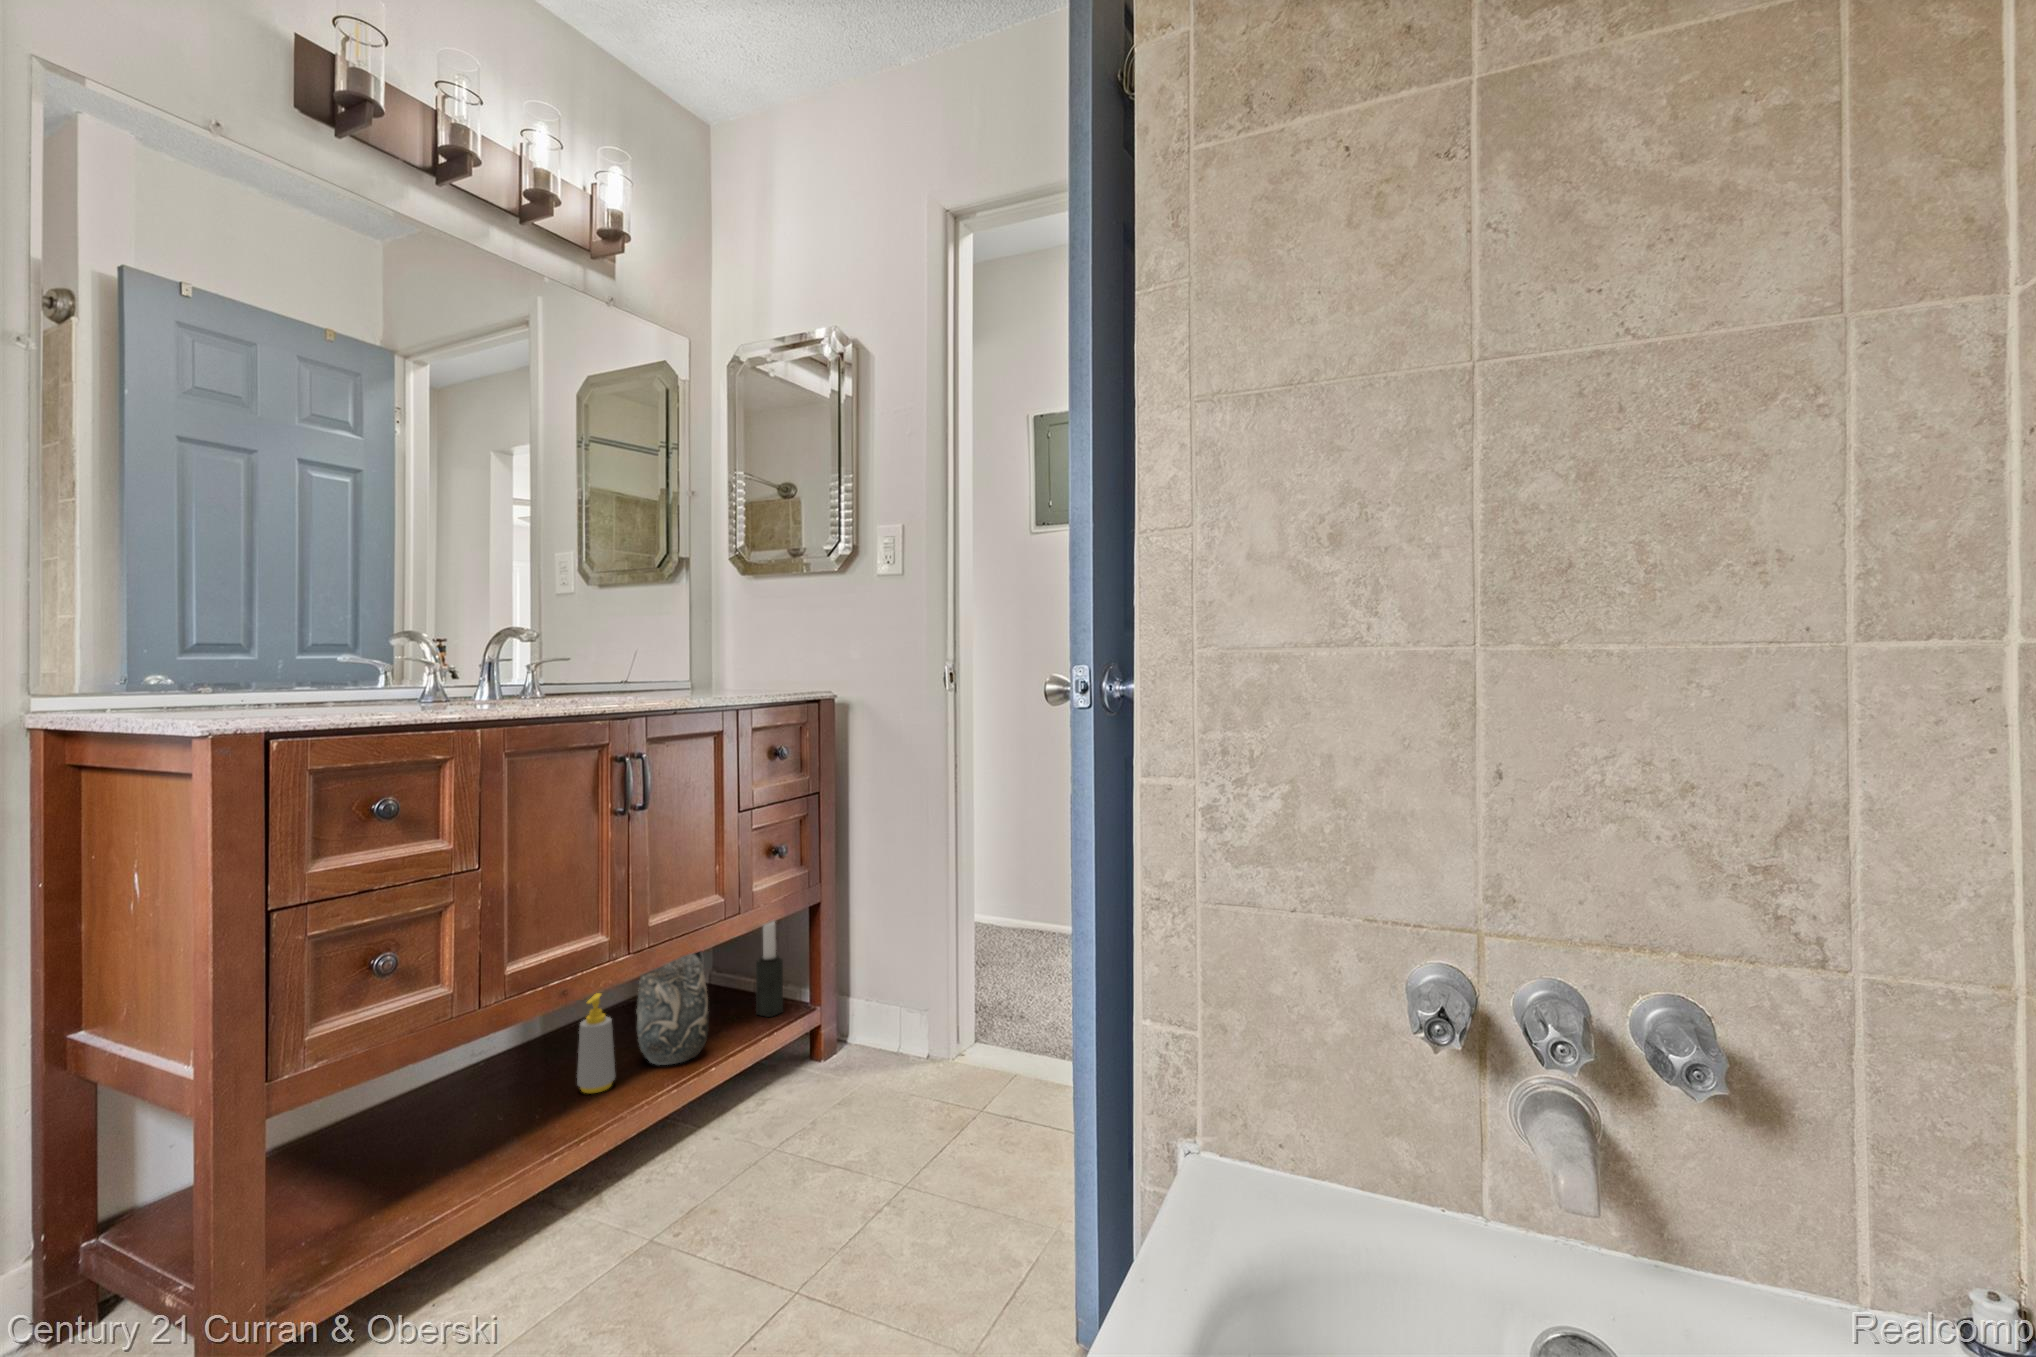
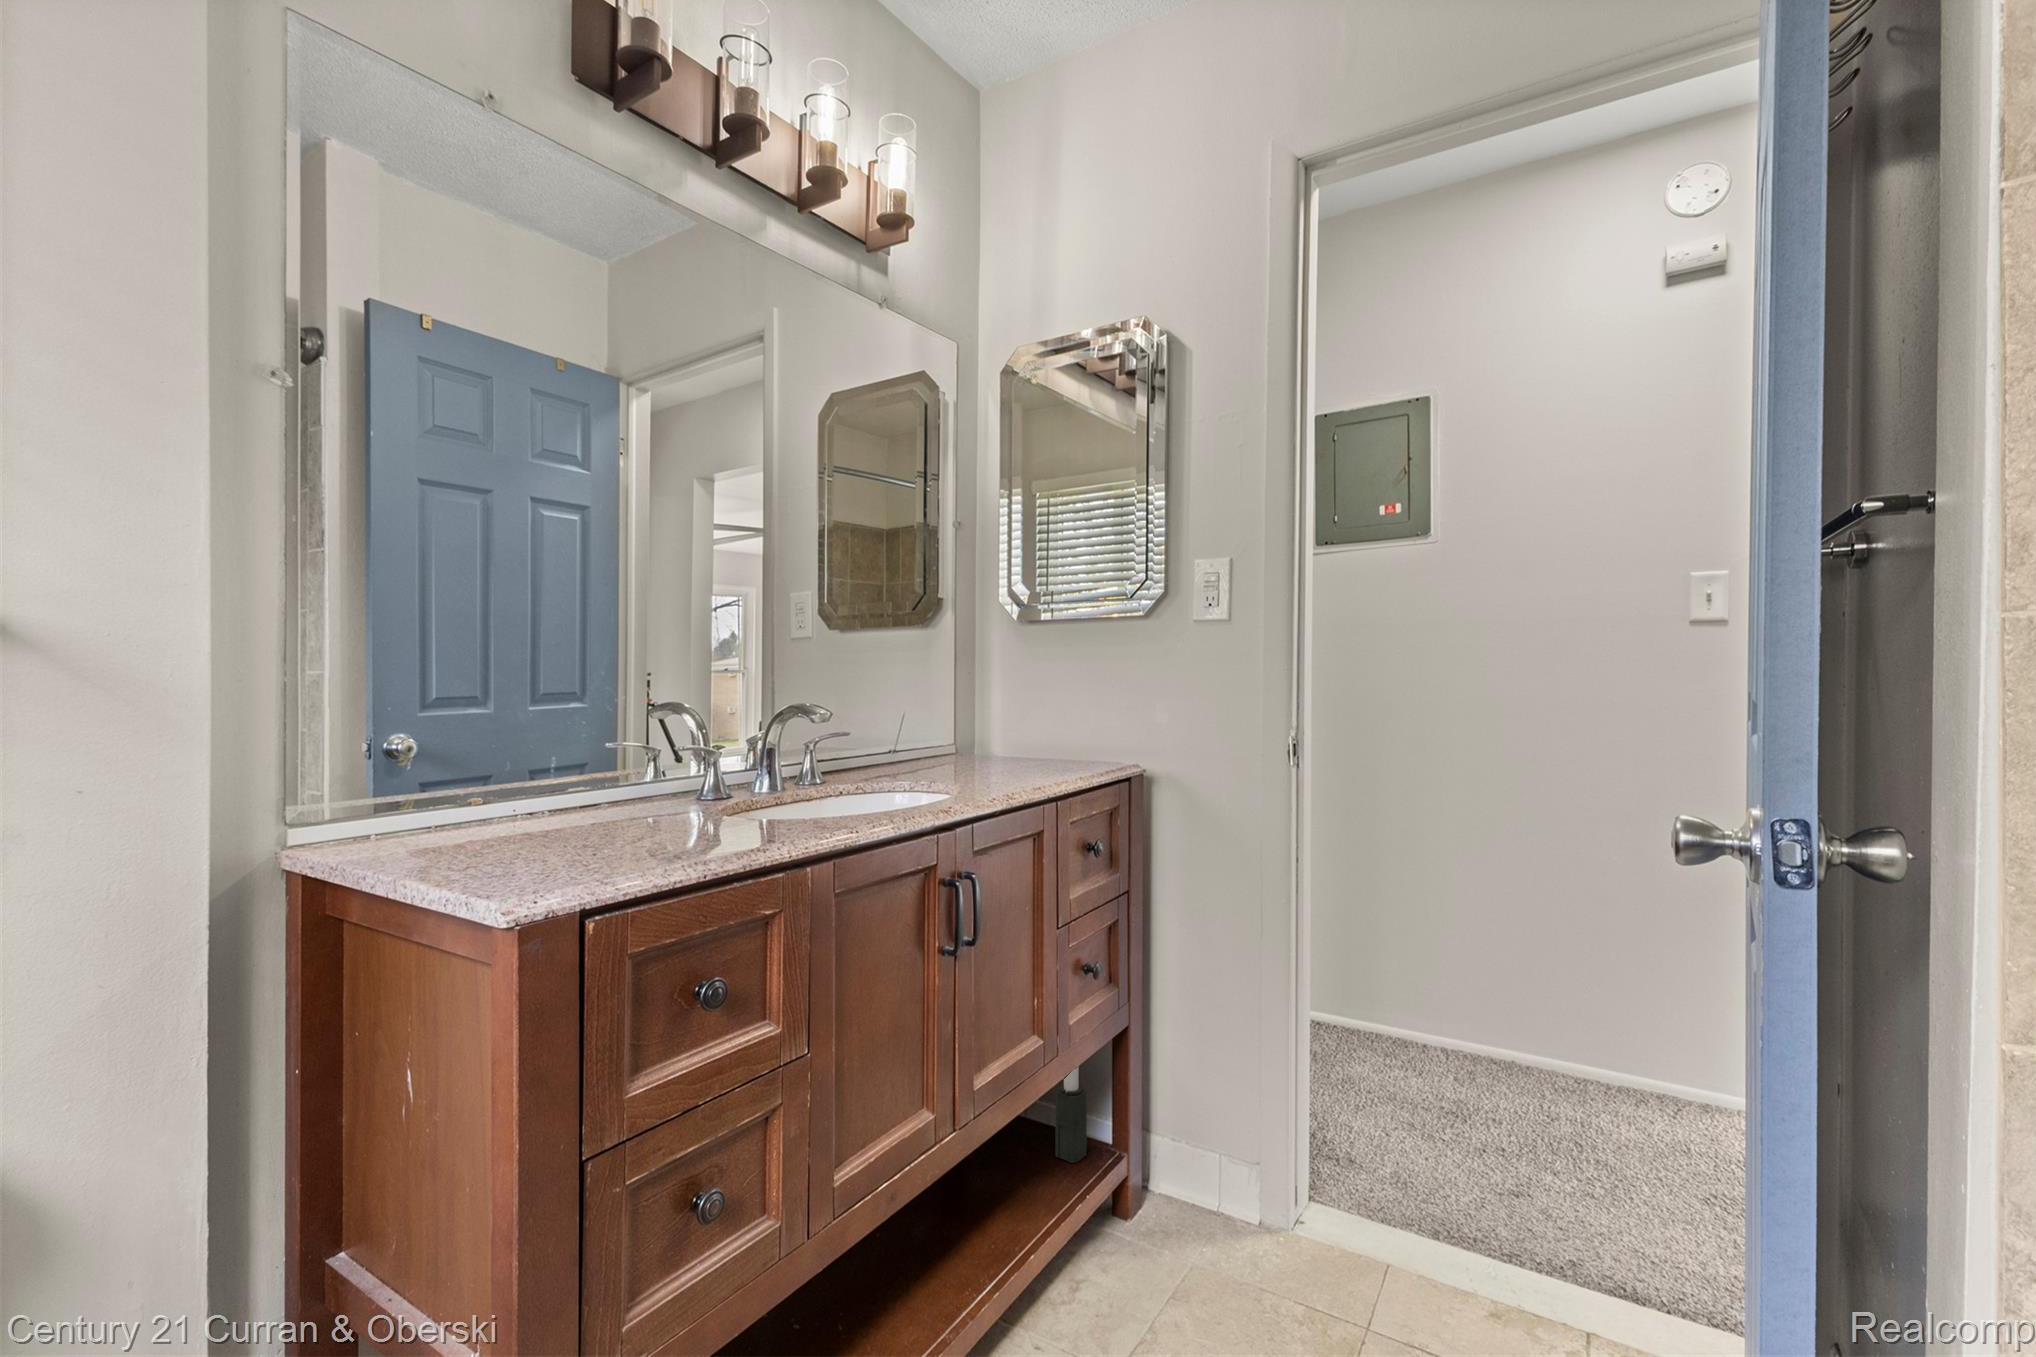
decorative vase: present [636,951,709,1065] -> none [939,1058,1023,1244]
soap bottle: present [577,993,616,1093] -> none [883,1161,927,1291]

